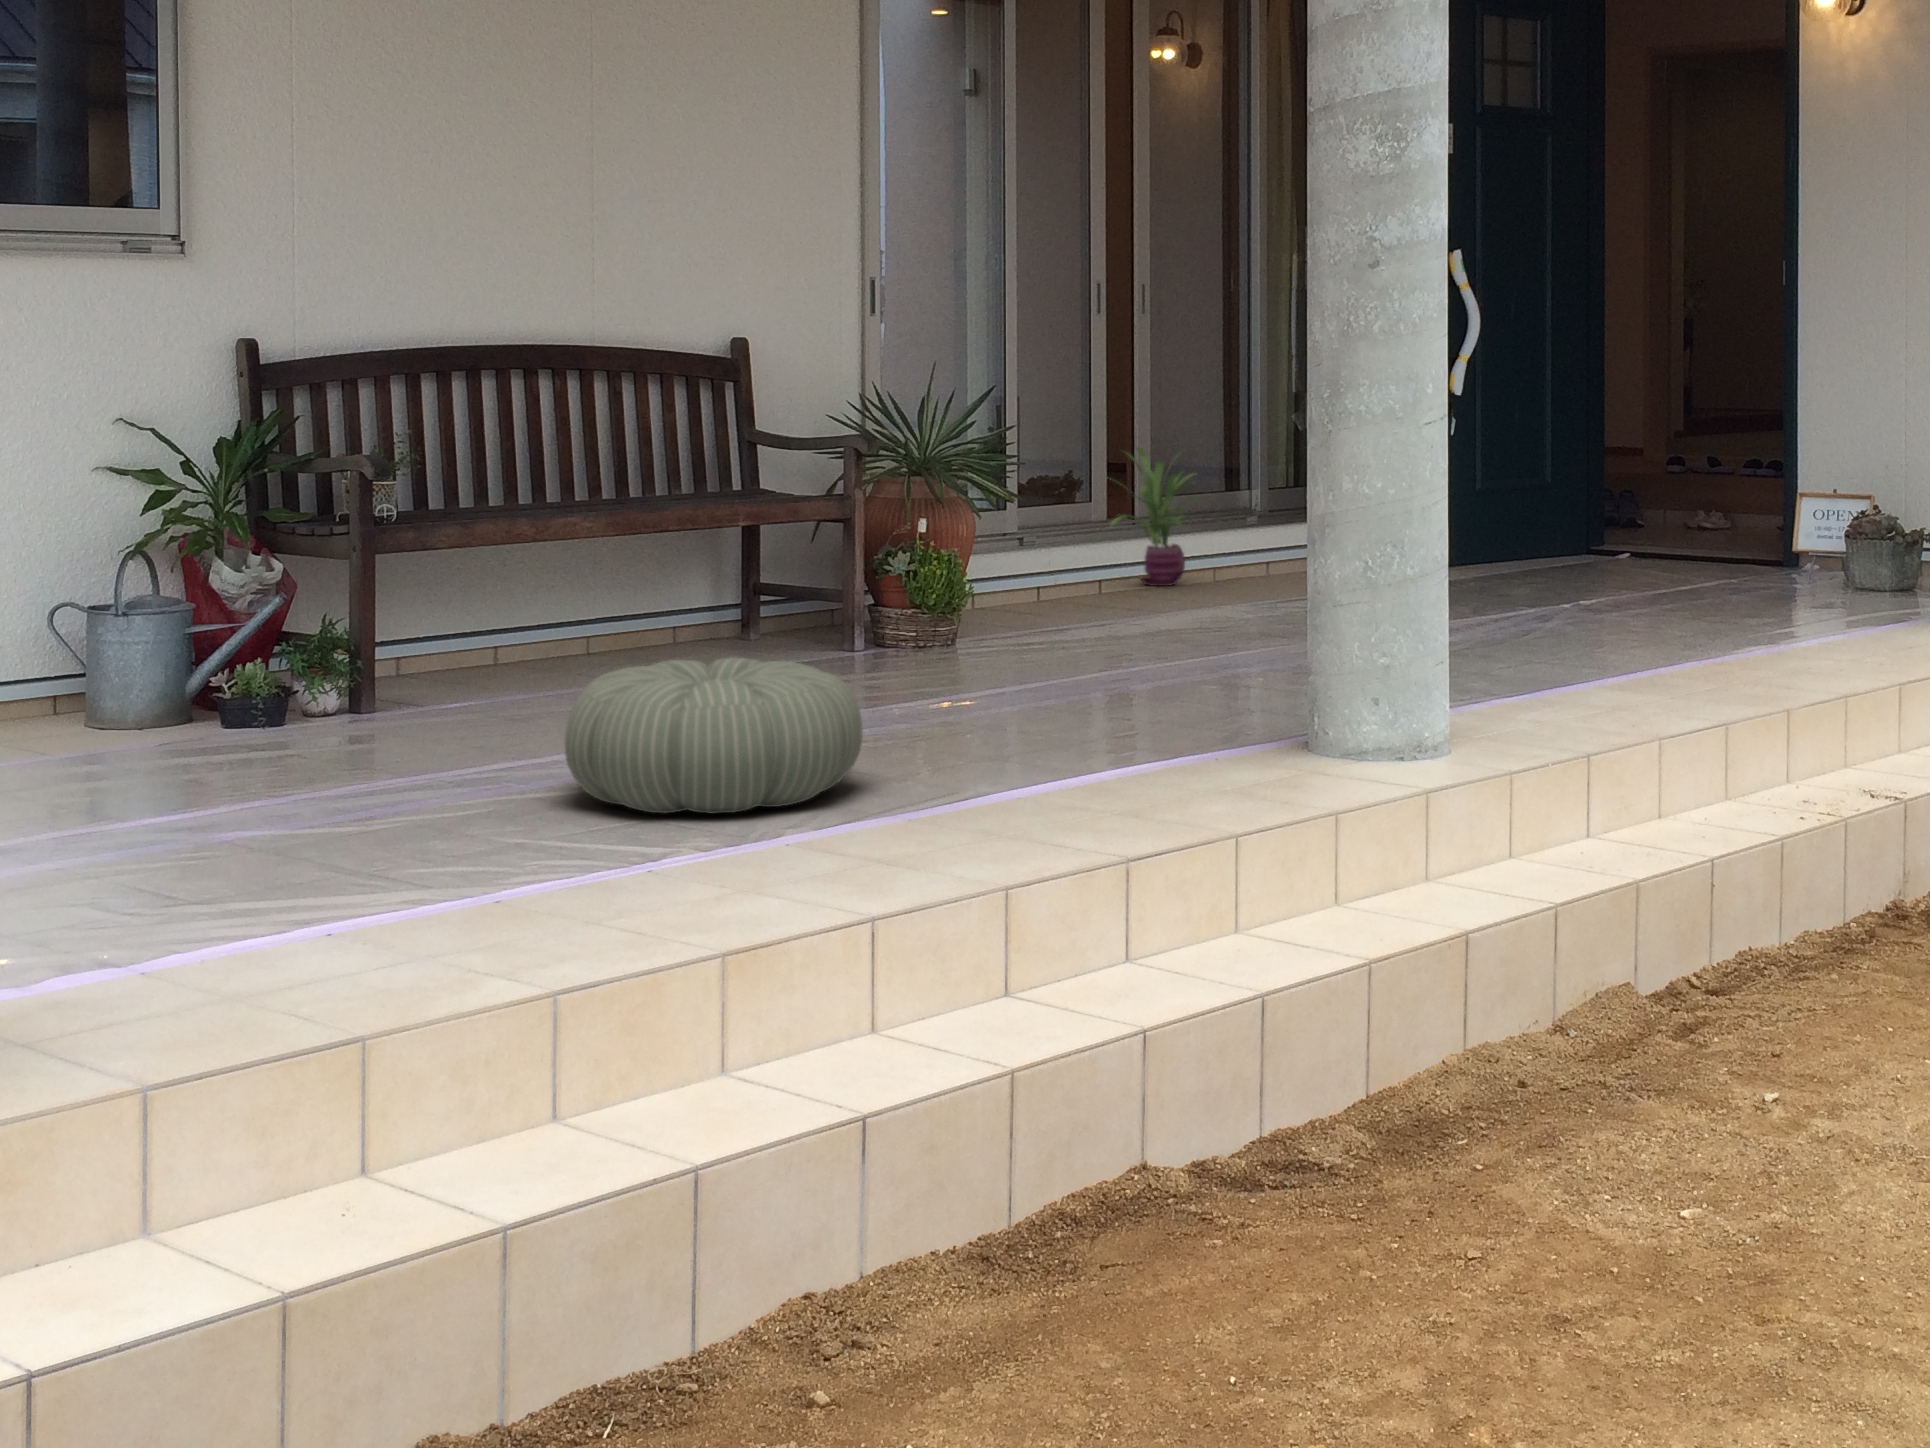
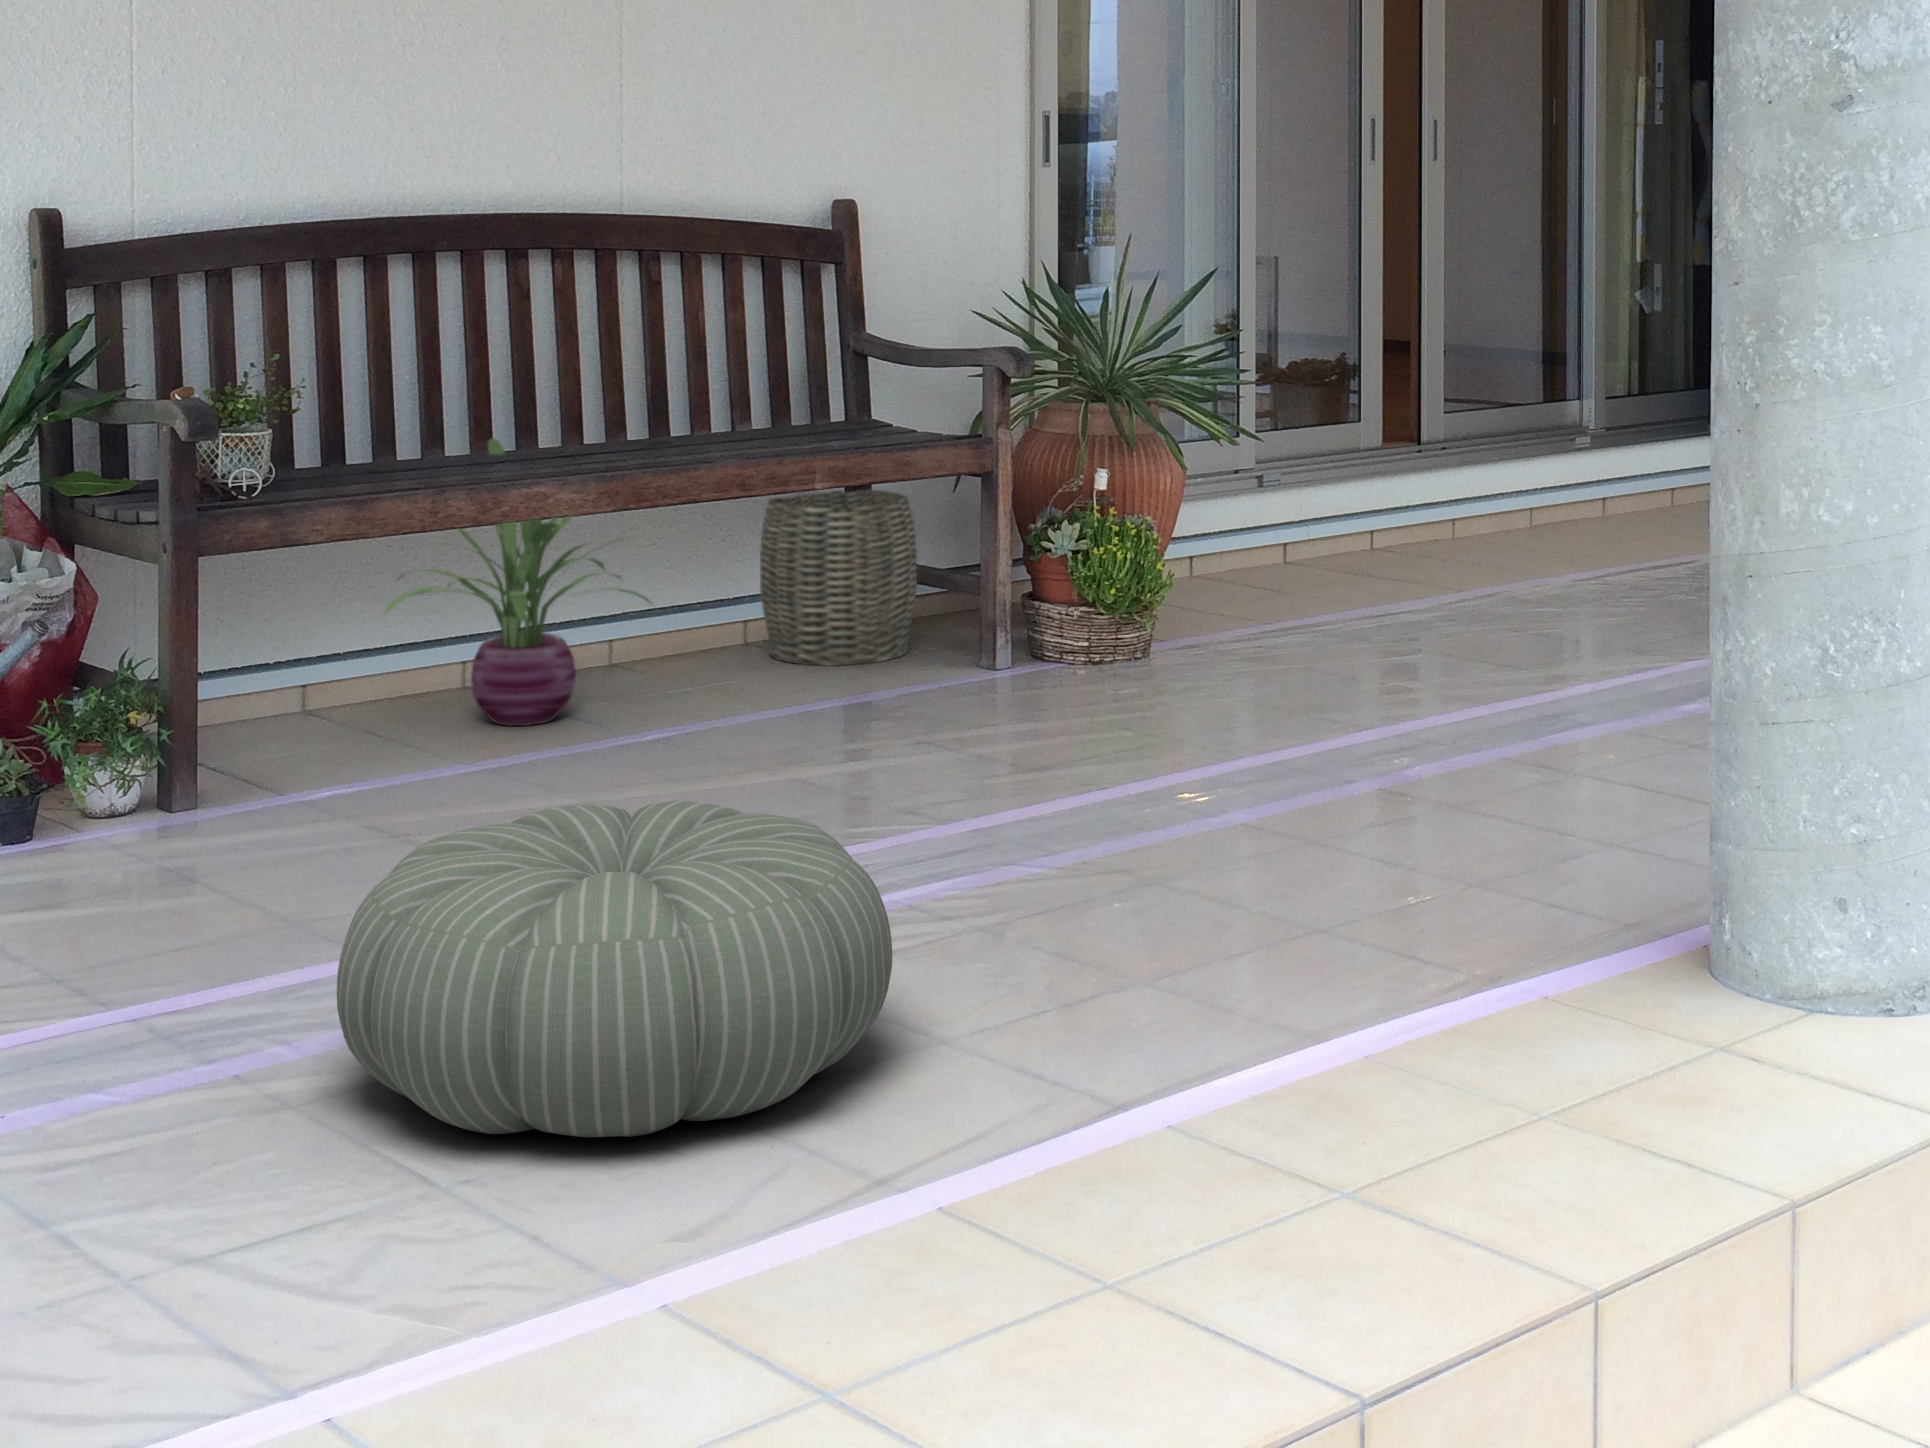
decorative plant: present [1111,448,1193,586] -> present [384,439,651,726]
woven basket: none [690,534,798,649] -> present [760,490,917,666]

